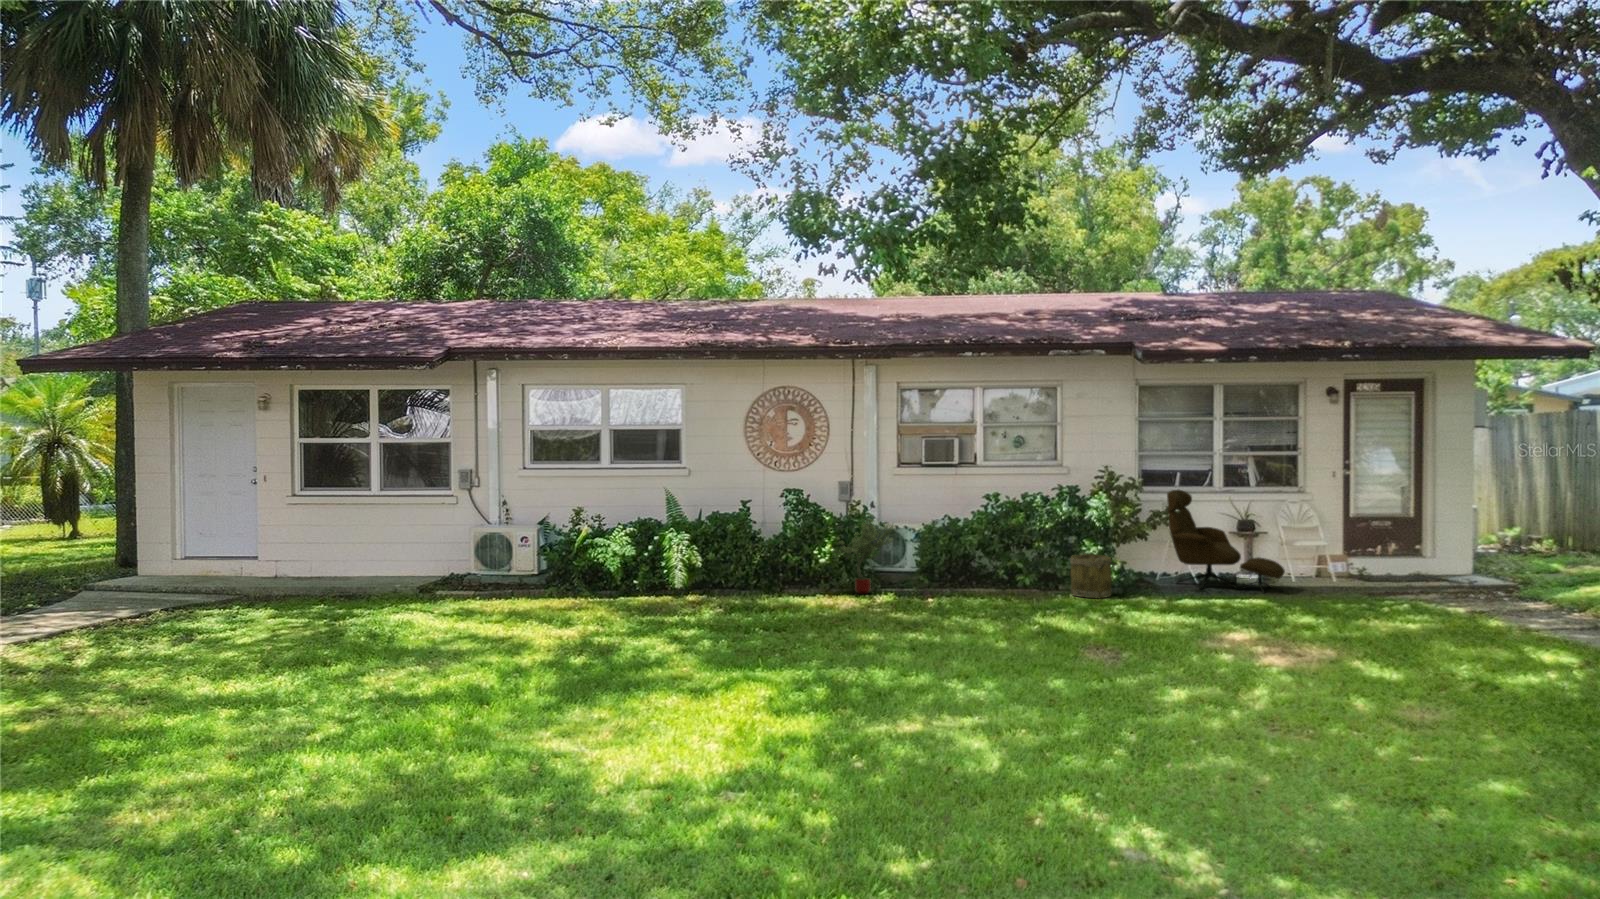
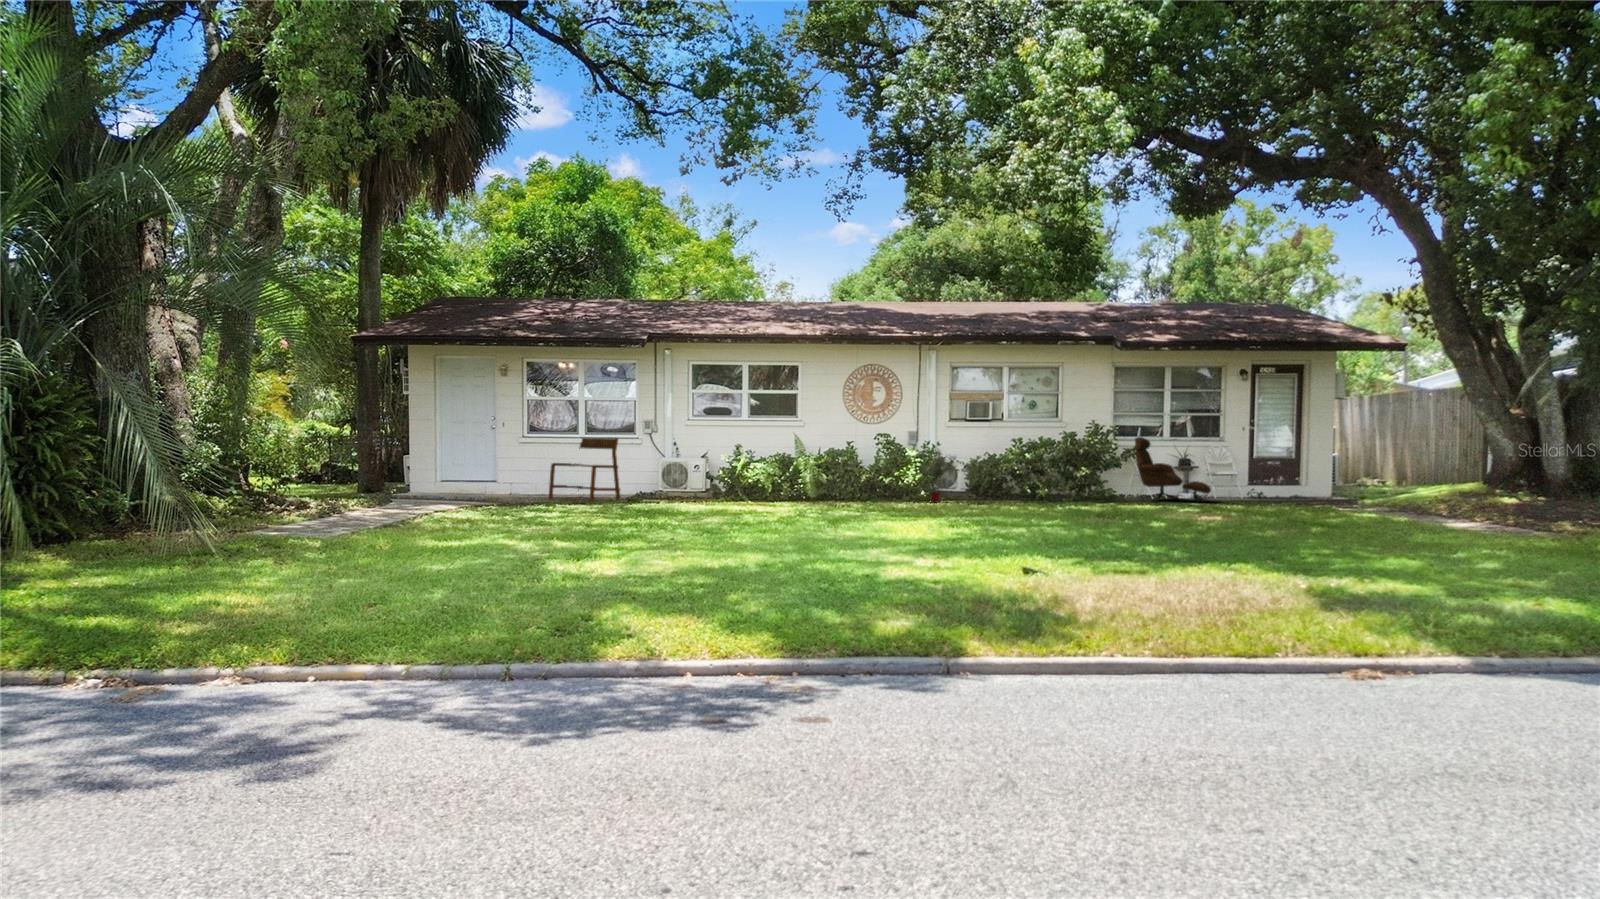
bench: none [332,494,424,593] -> present [549,438,620,502]
bucket: present [1070,554,1116,598] -> none [1073,476,1104,504]

